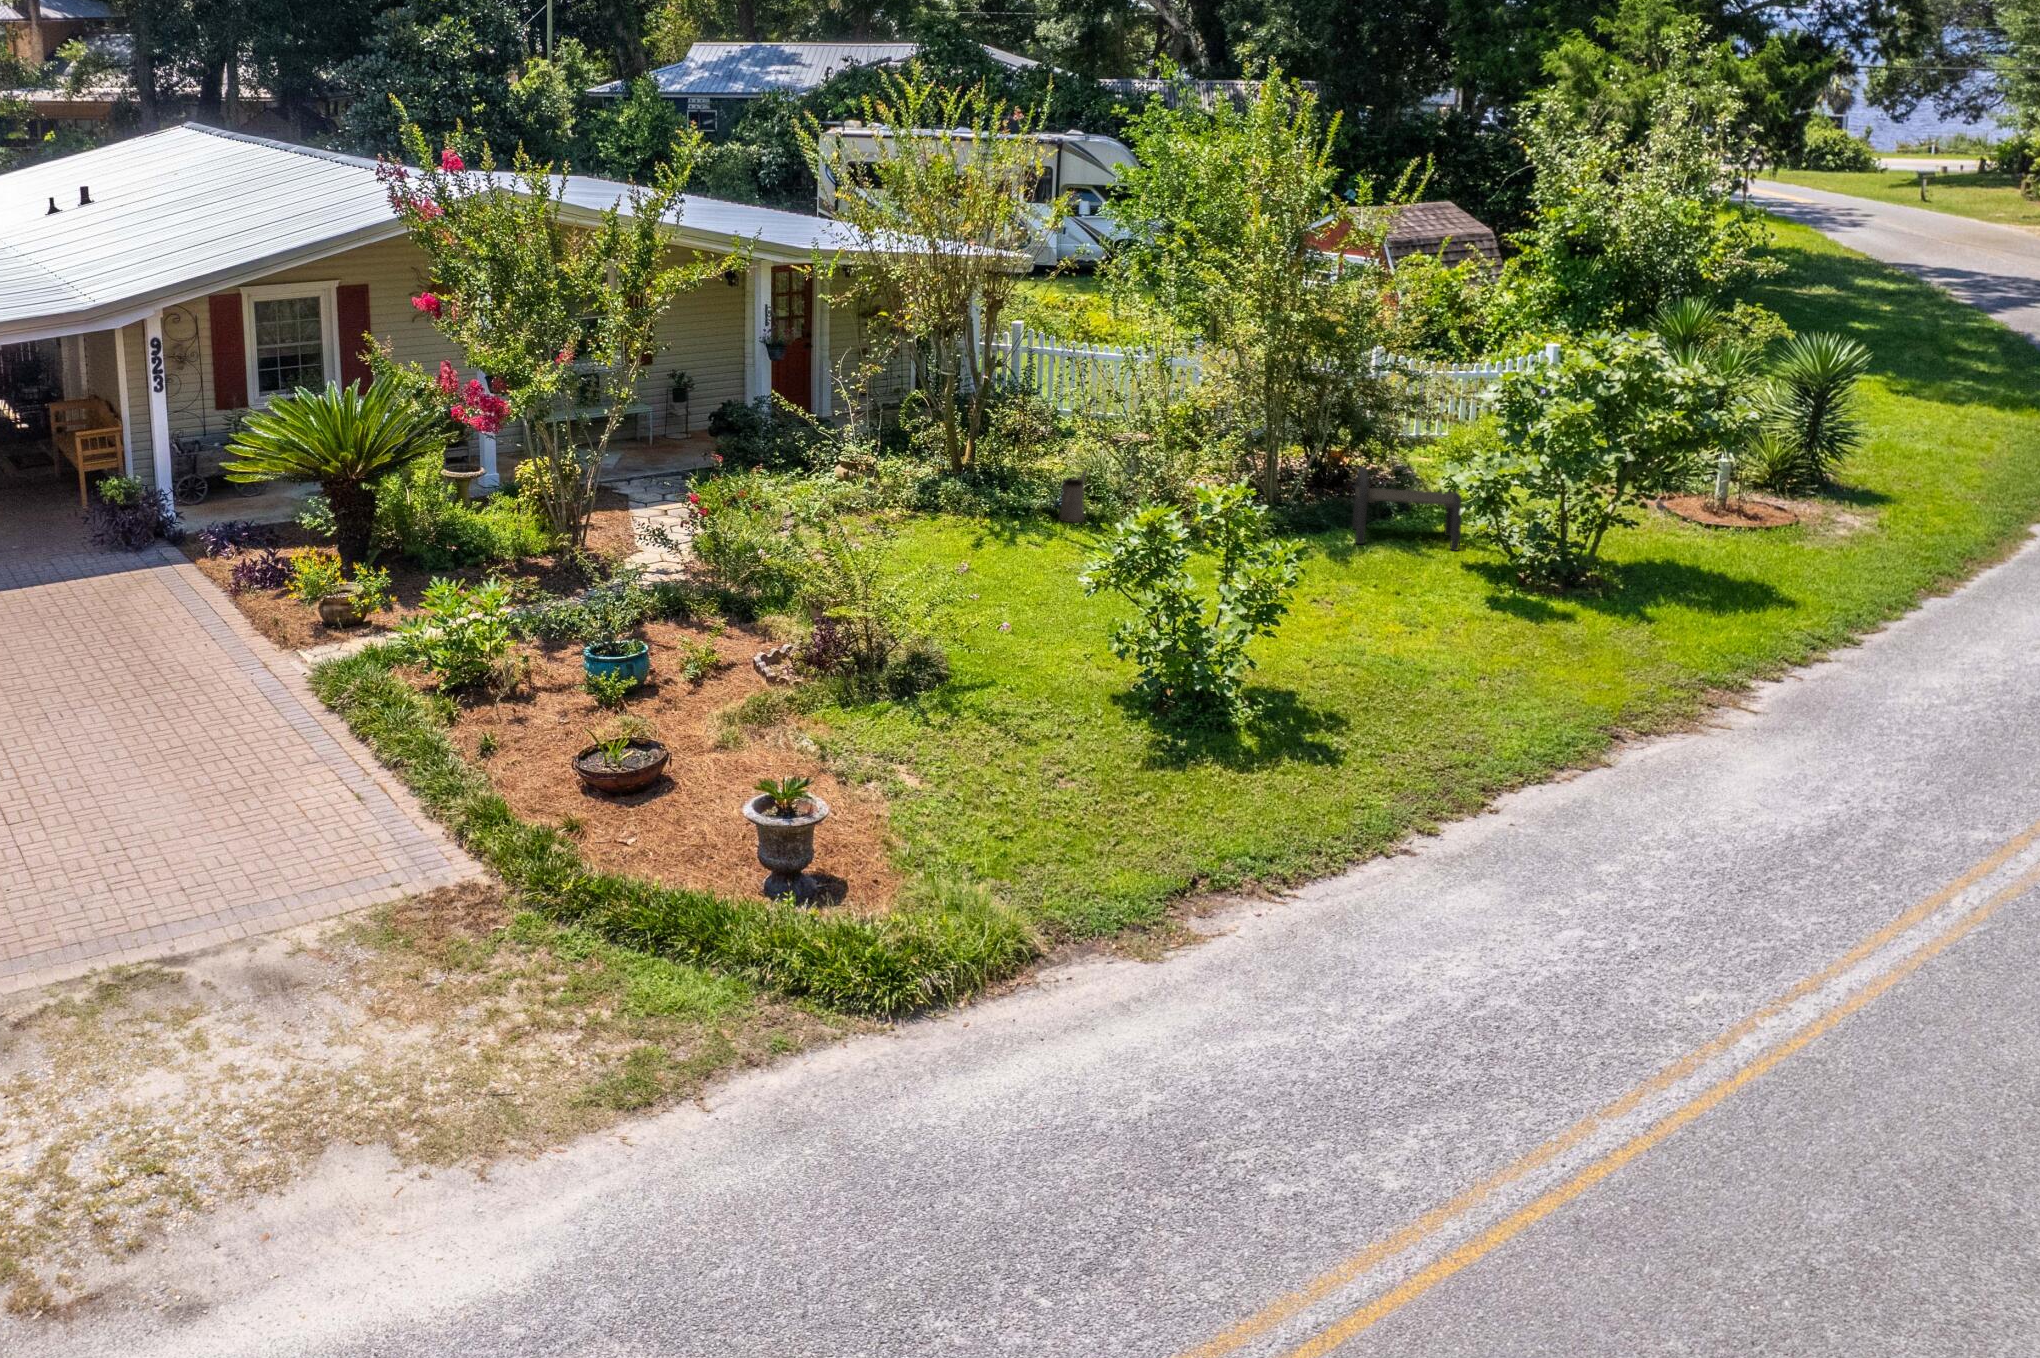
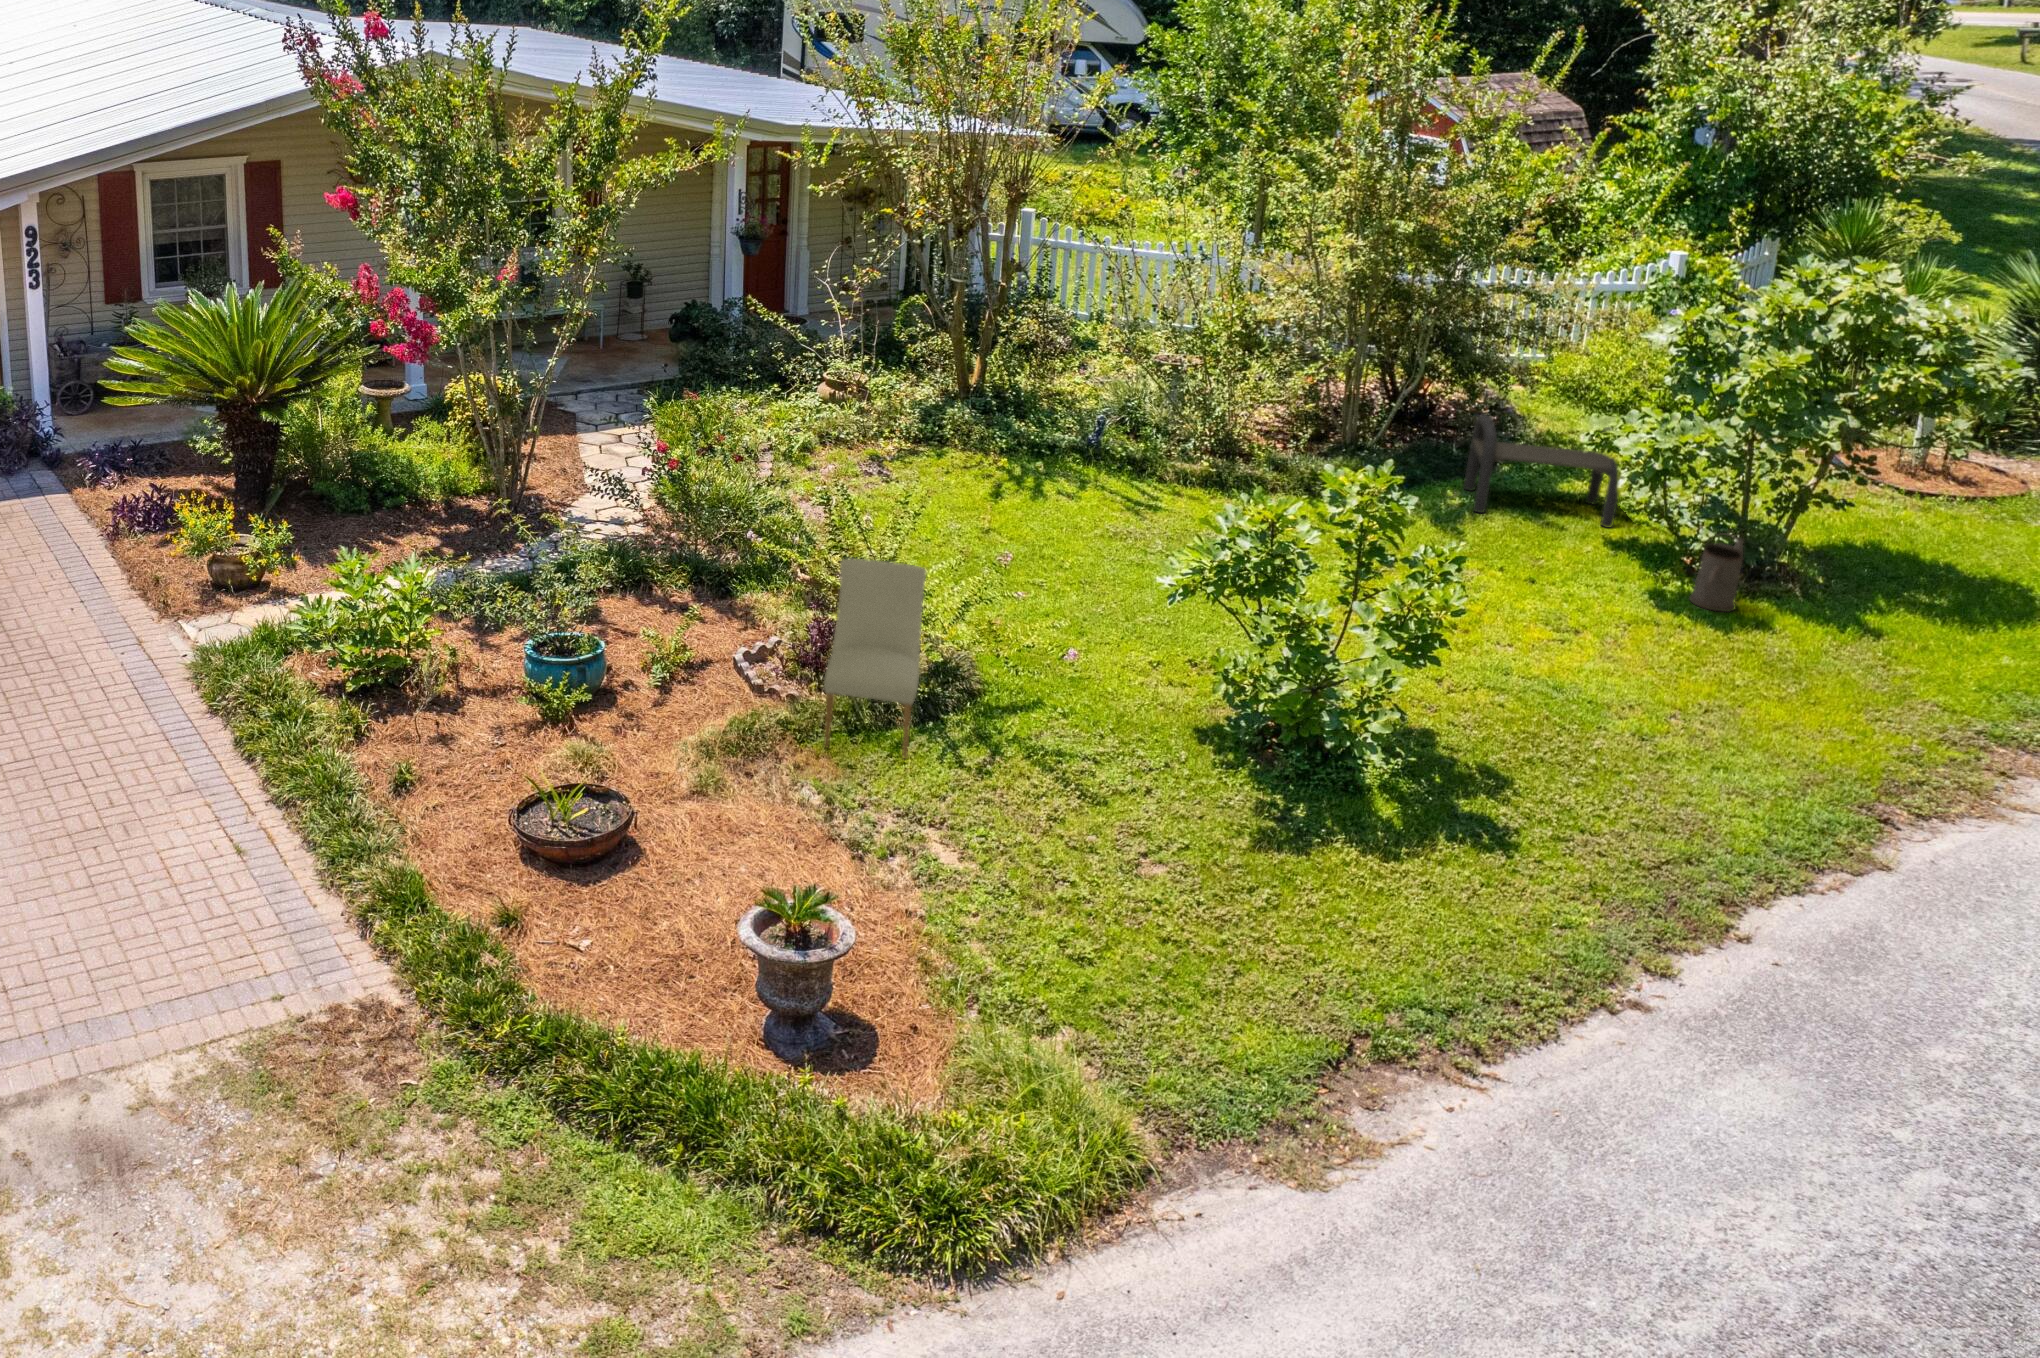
watering can: present [1059,470,1087,522] -> present [1690,534,1744,612]
chair: none [819,568,897,718] -> present [824,558,926,758]

